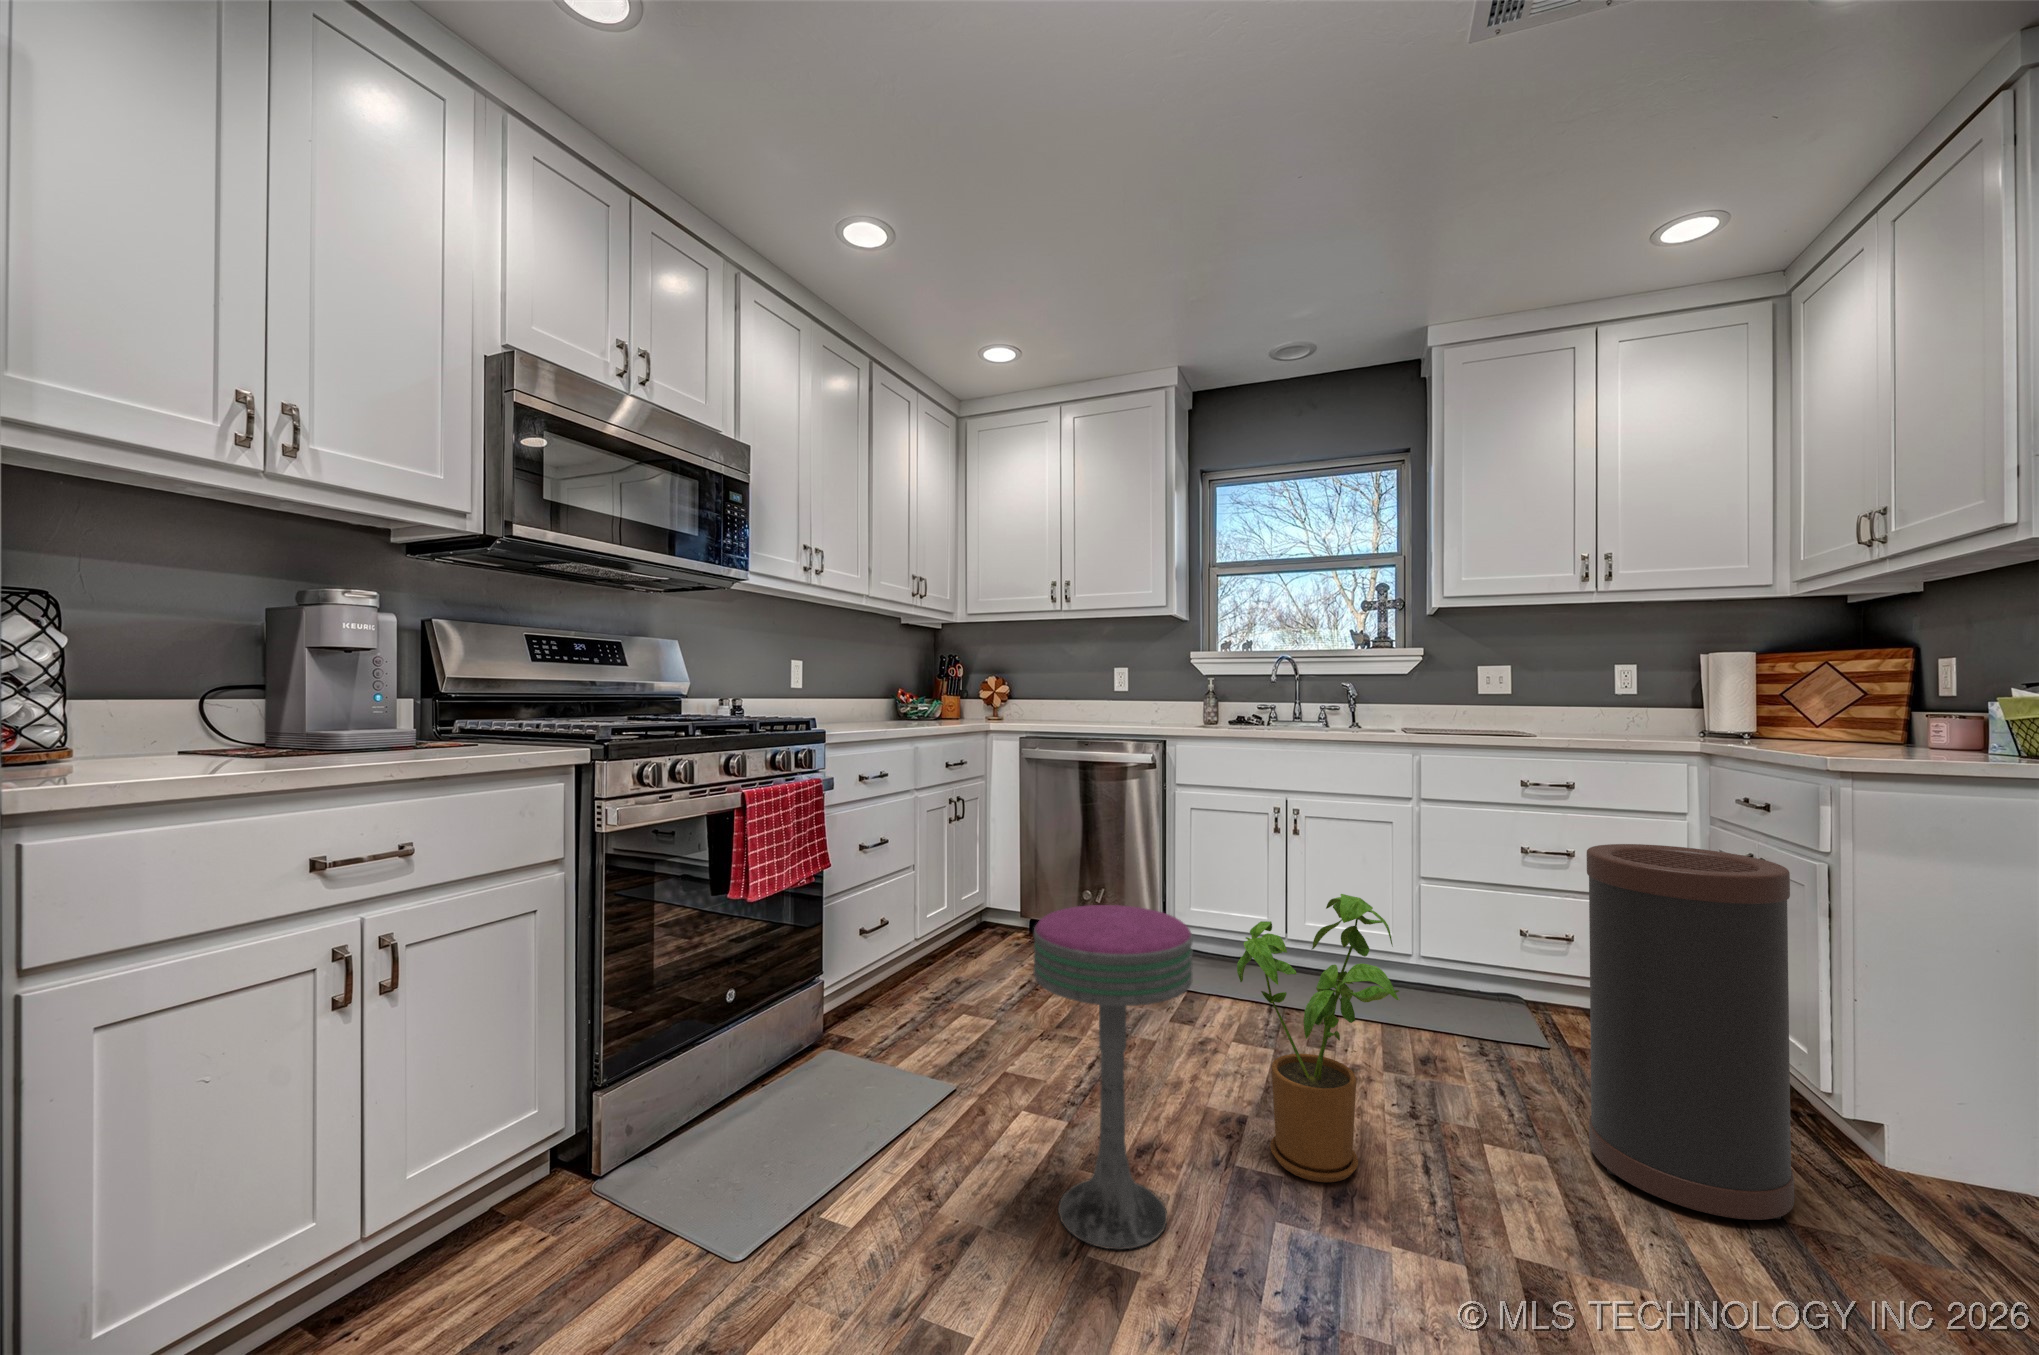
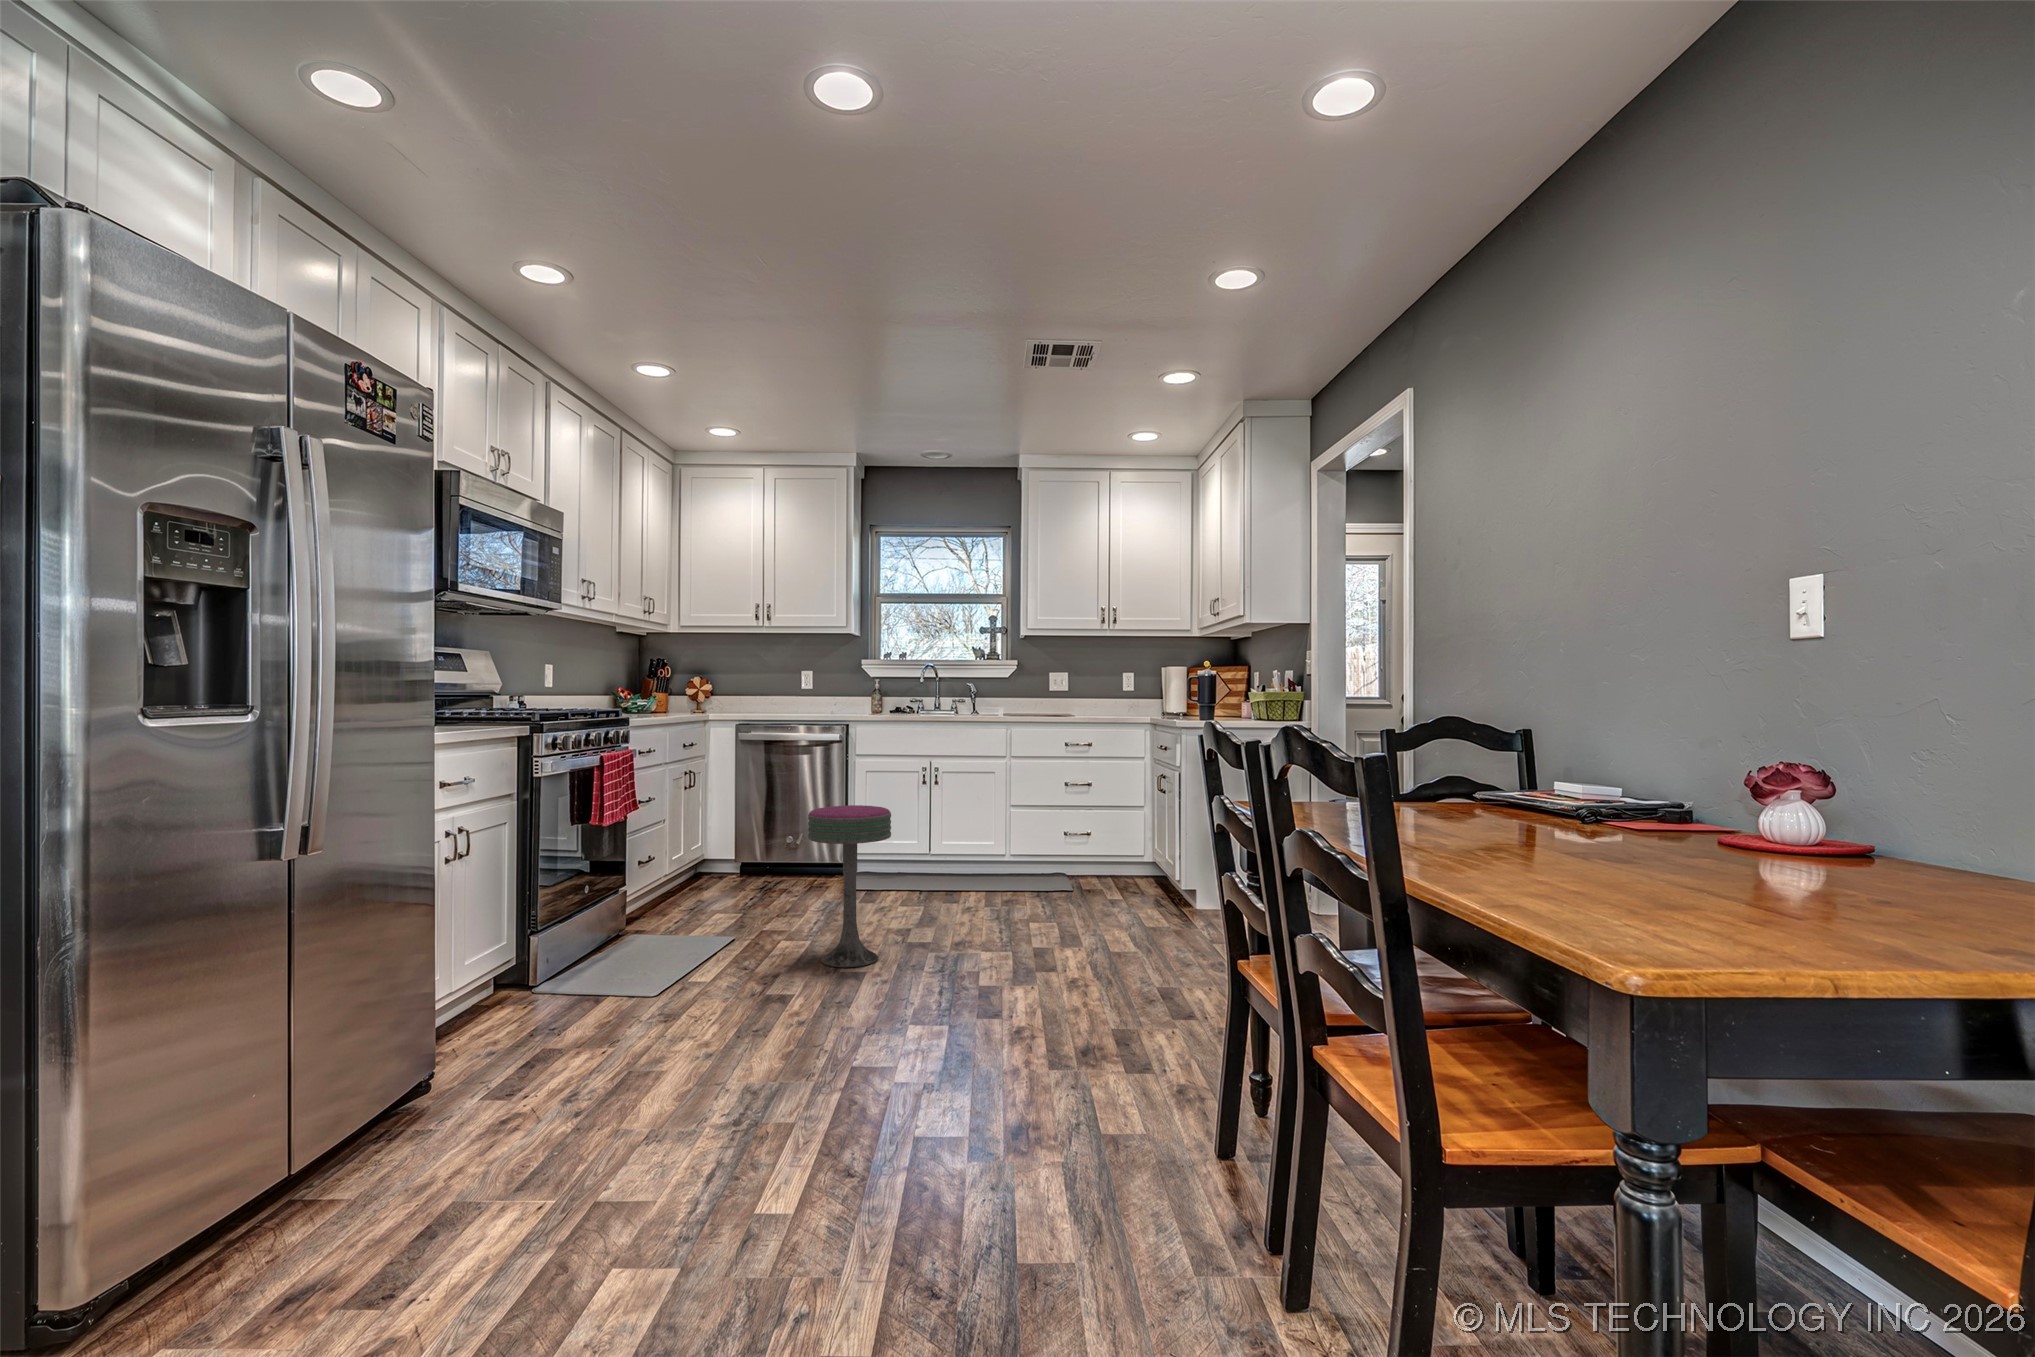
trash can: present [1587,844,1794,1220] -> none [1077,766,1153,926]
house plant: present [1237,894,1399,1183] -> none [908,795,989,941]

